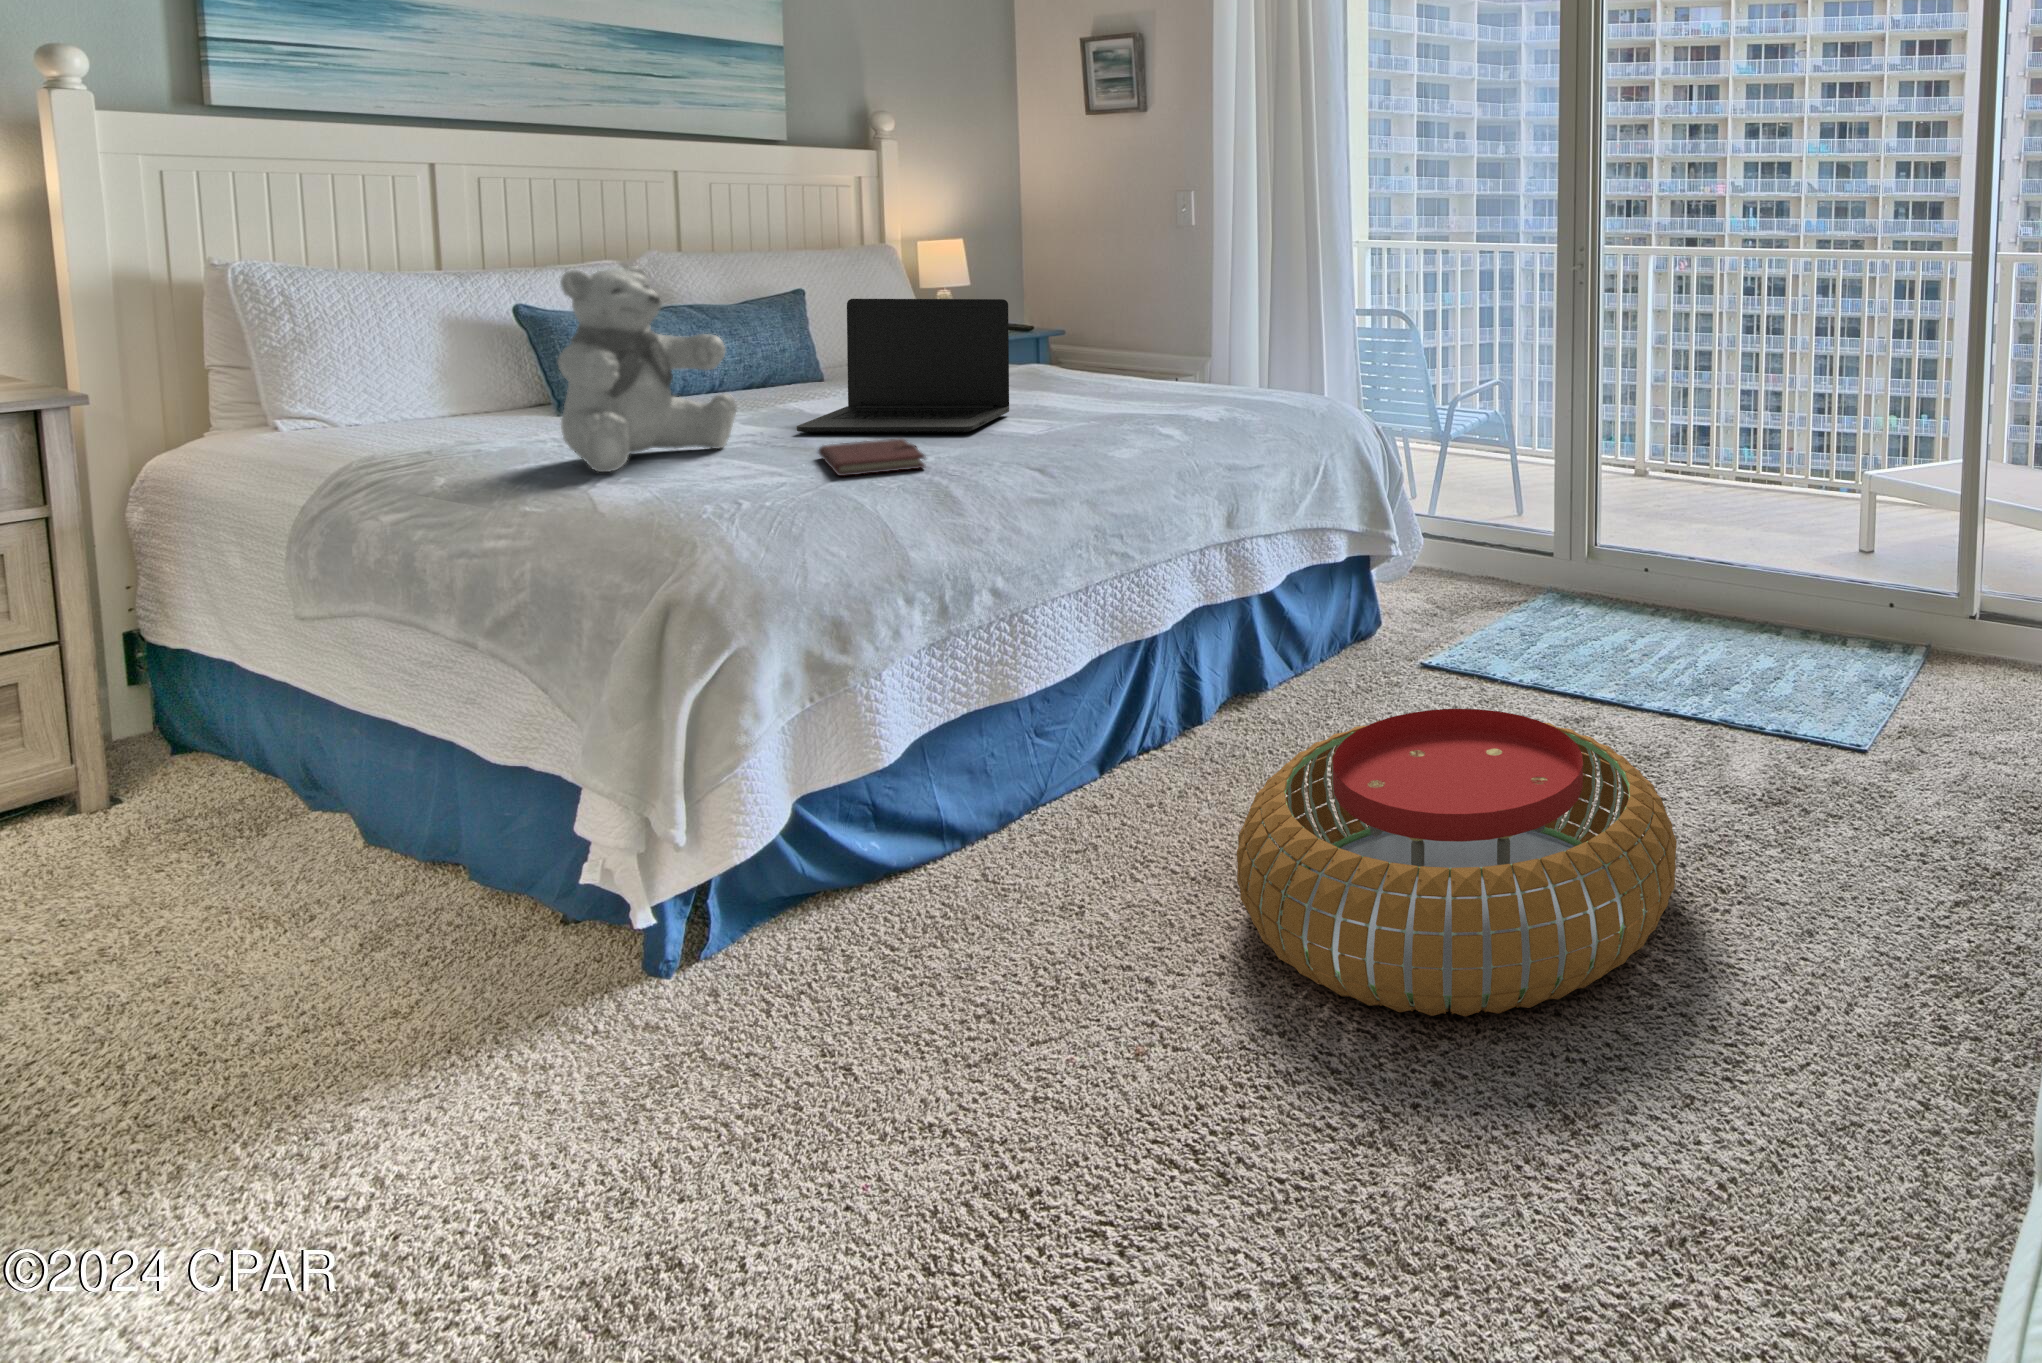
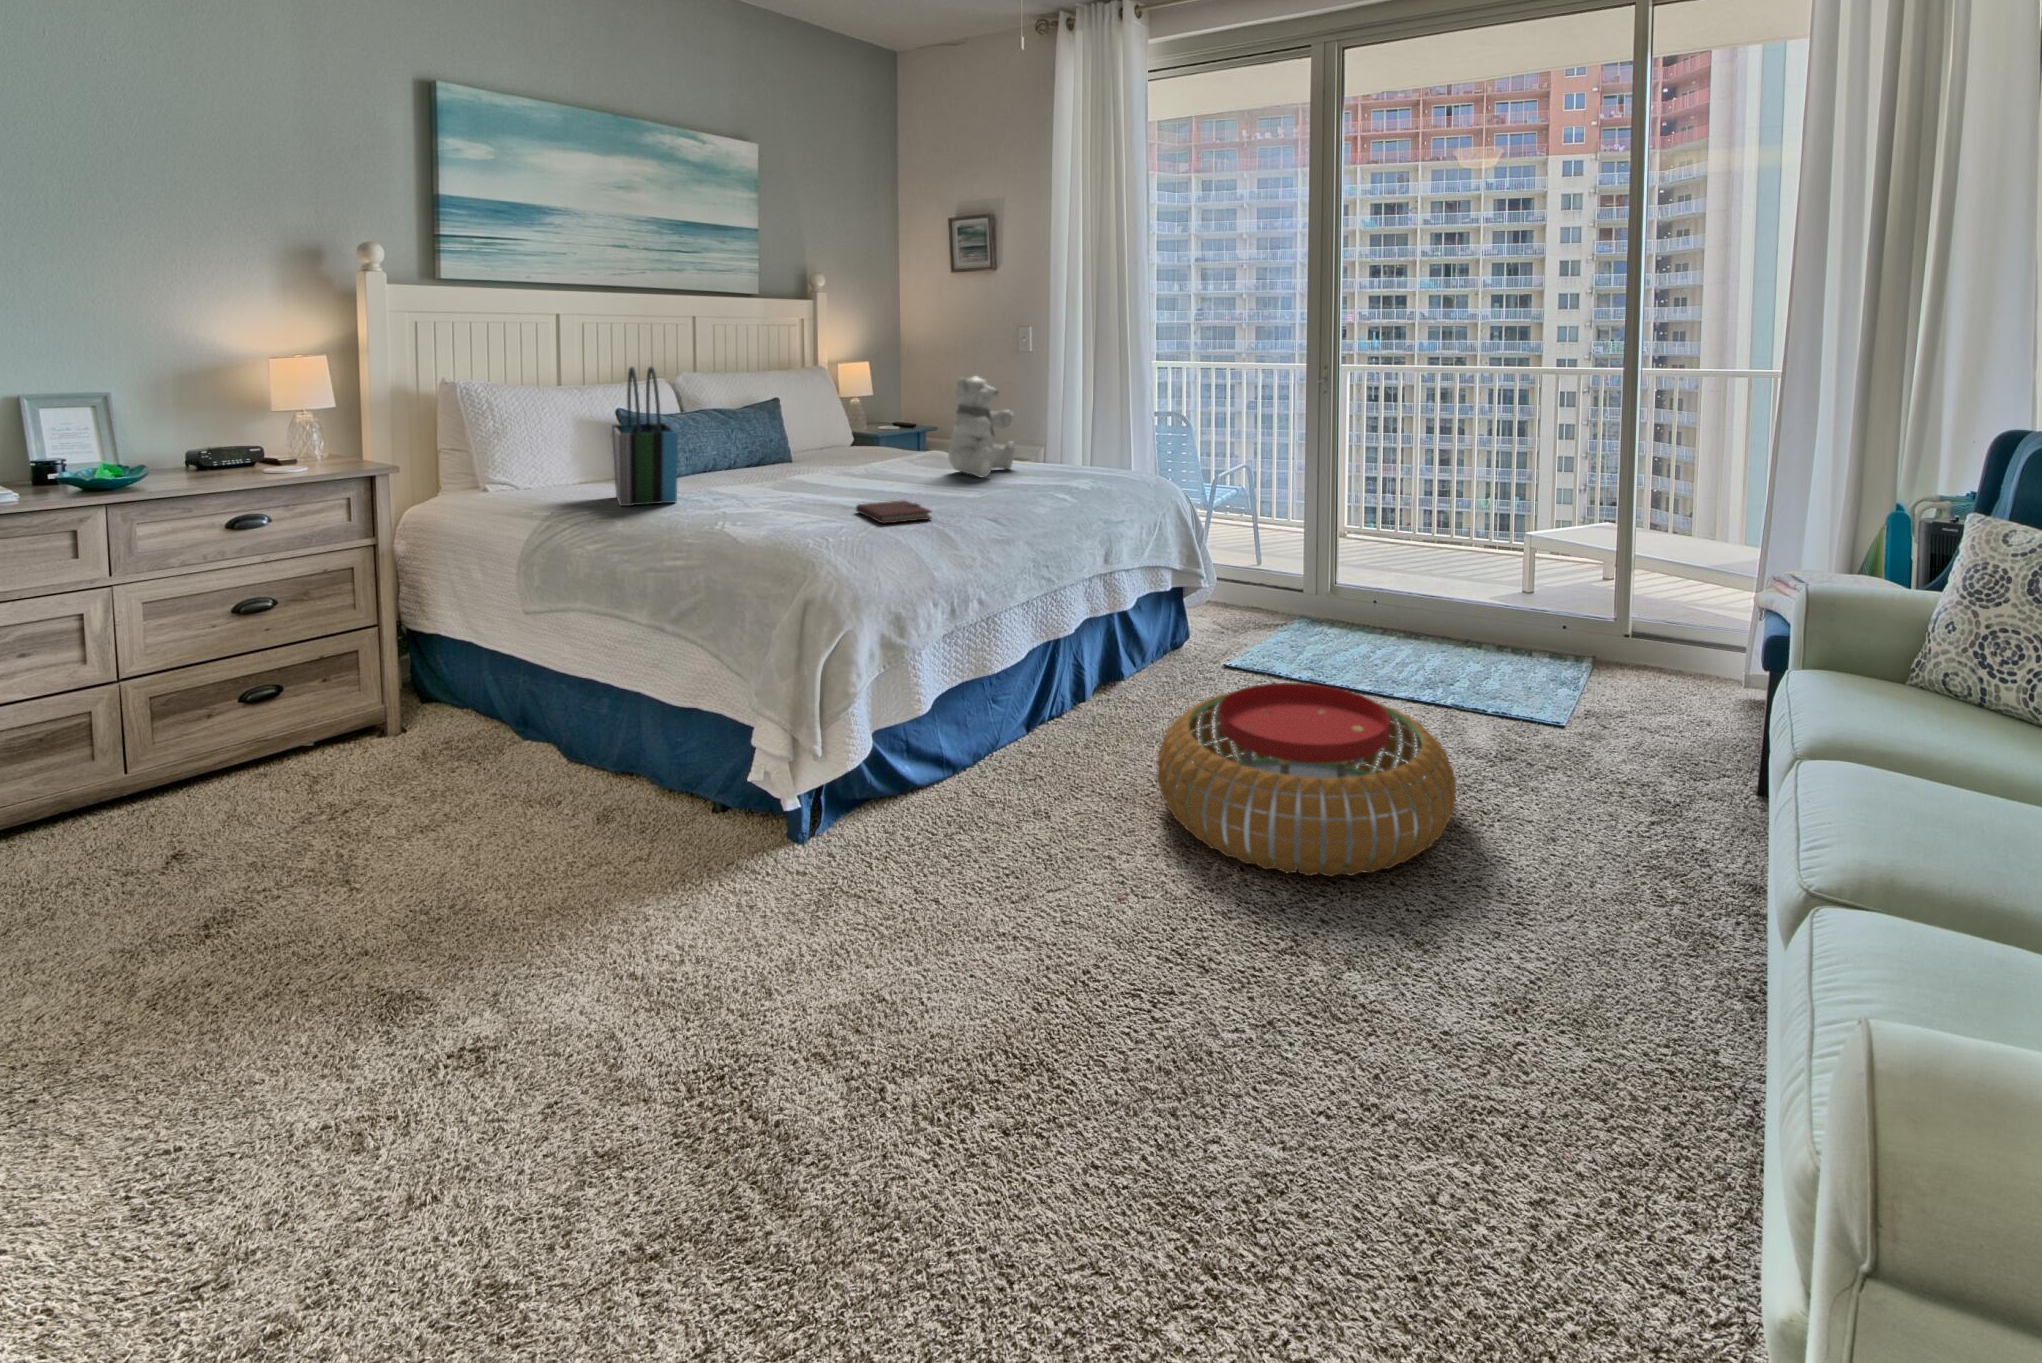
tote bag: none [437,234,562,448] -> present [612,367,678,506]
teddy bear: present [558,266,737,472] -> present [948,376,1015,477]
laptop: present [796,299,1009,433] -> none [825,408,951,497]

